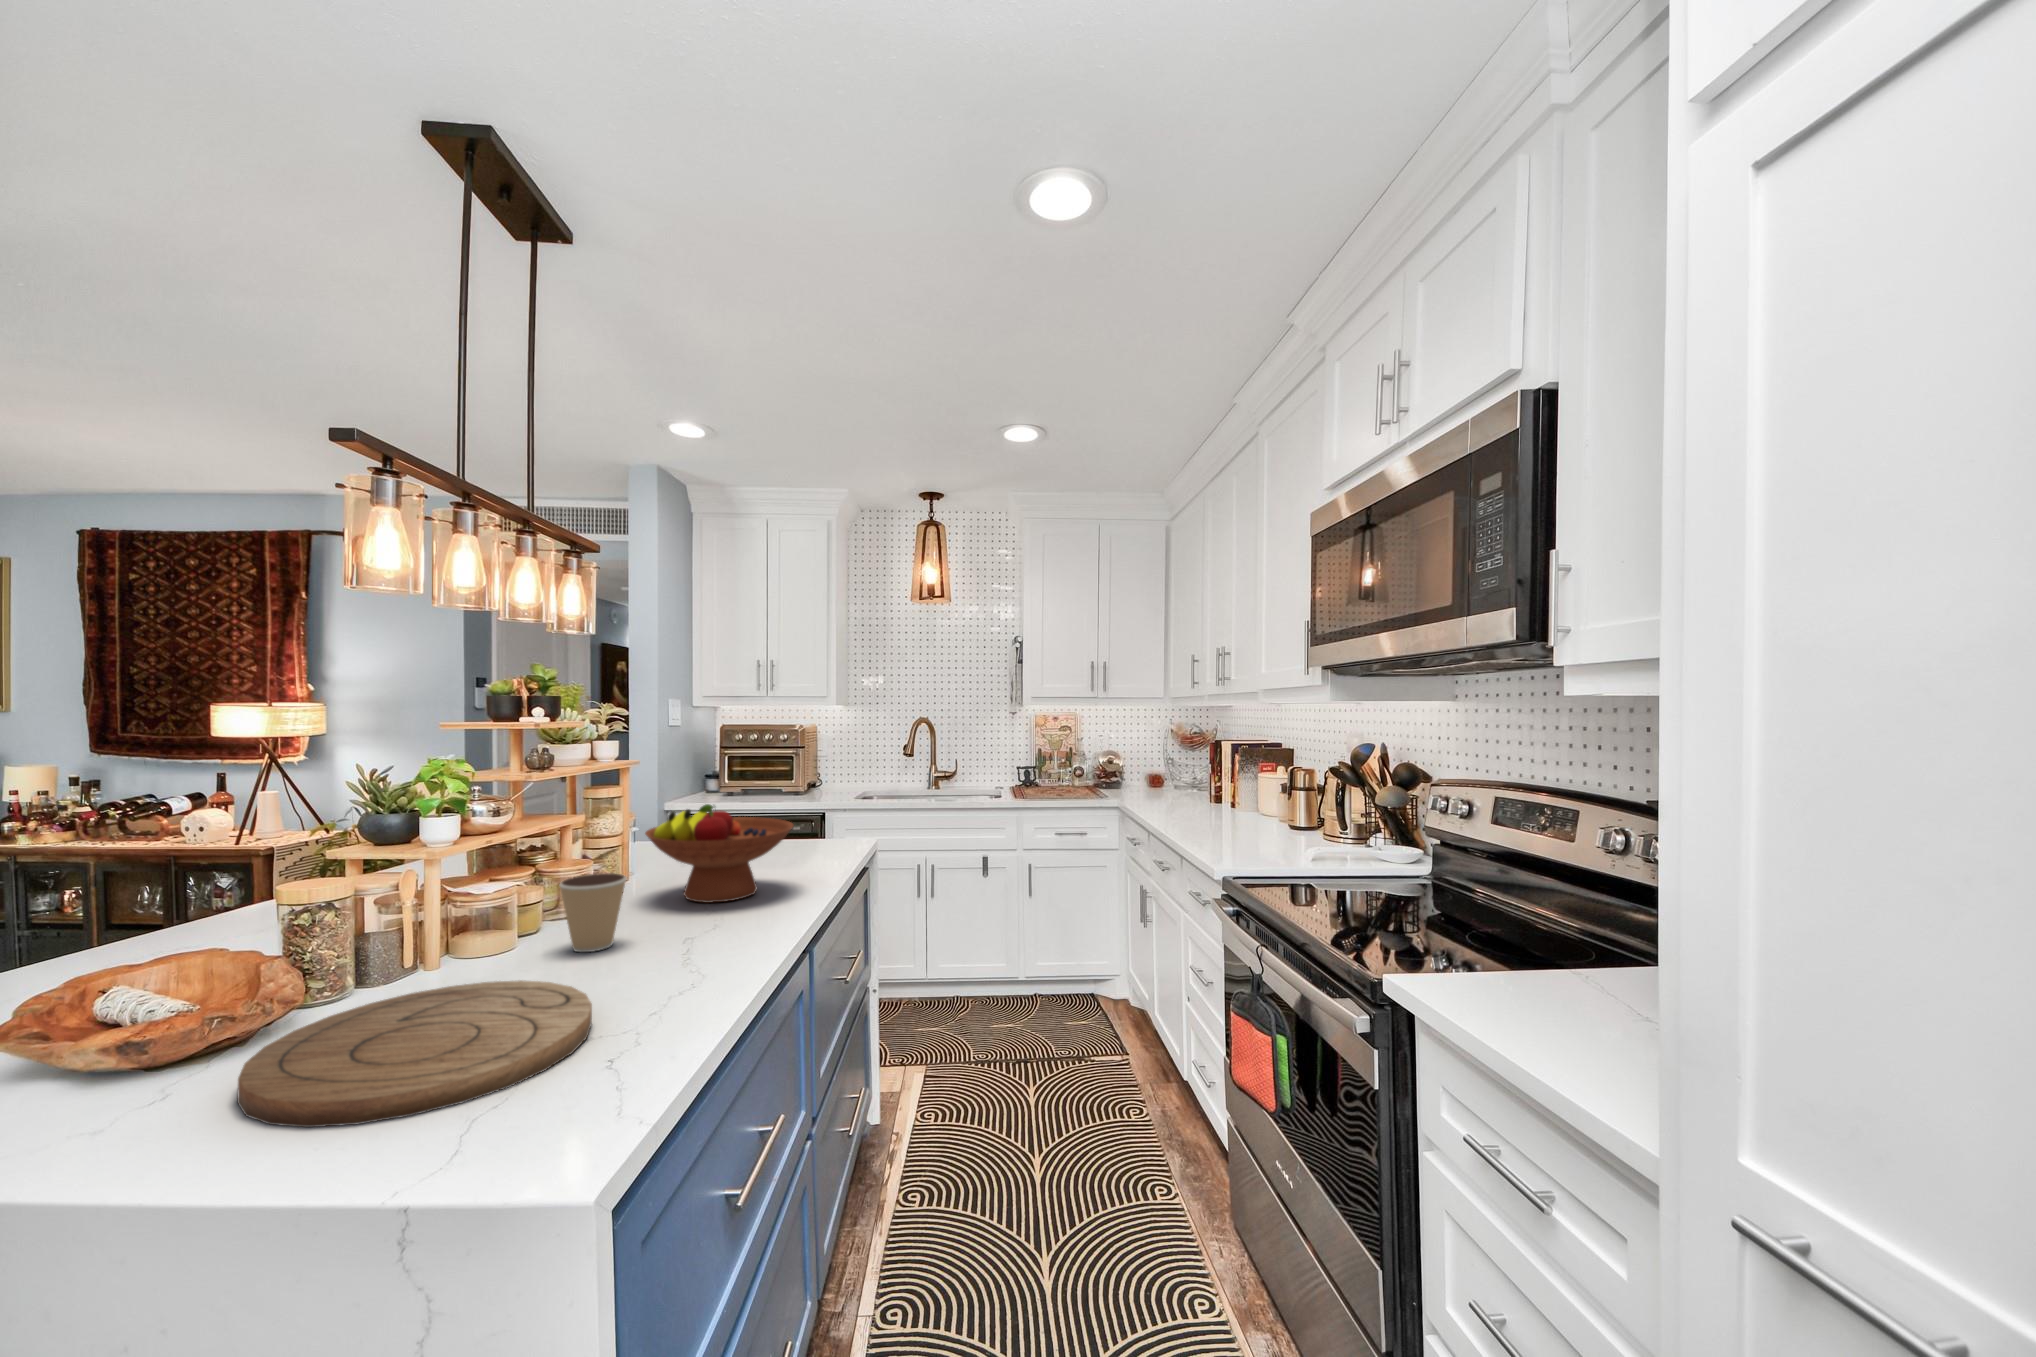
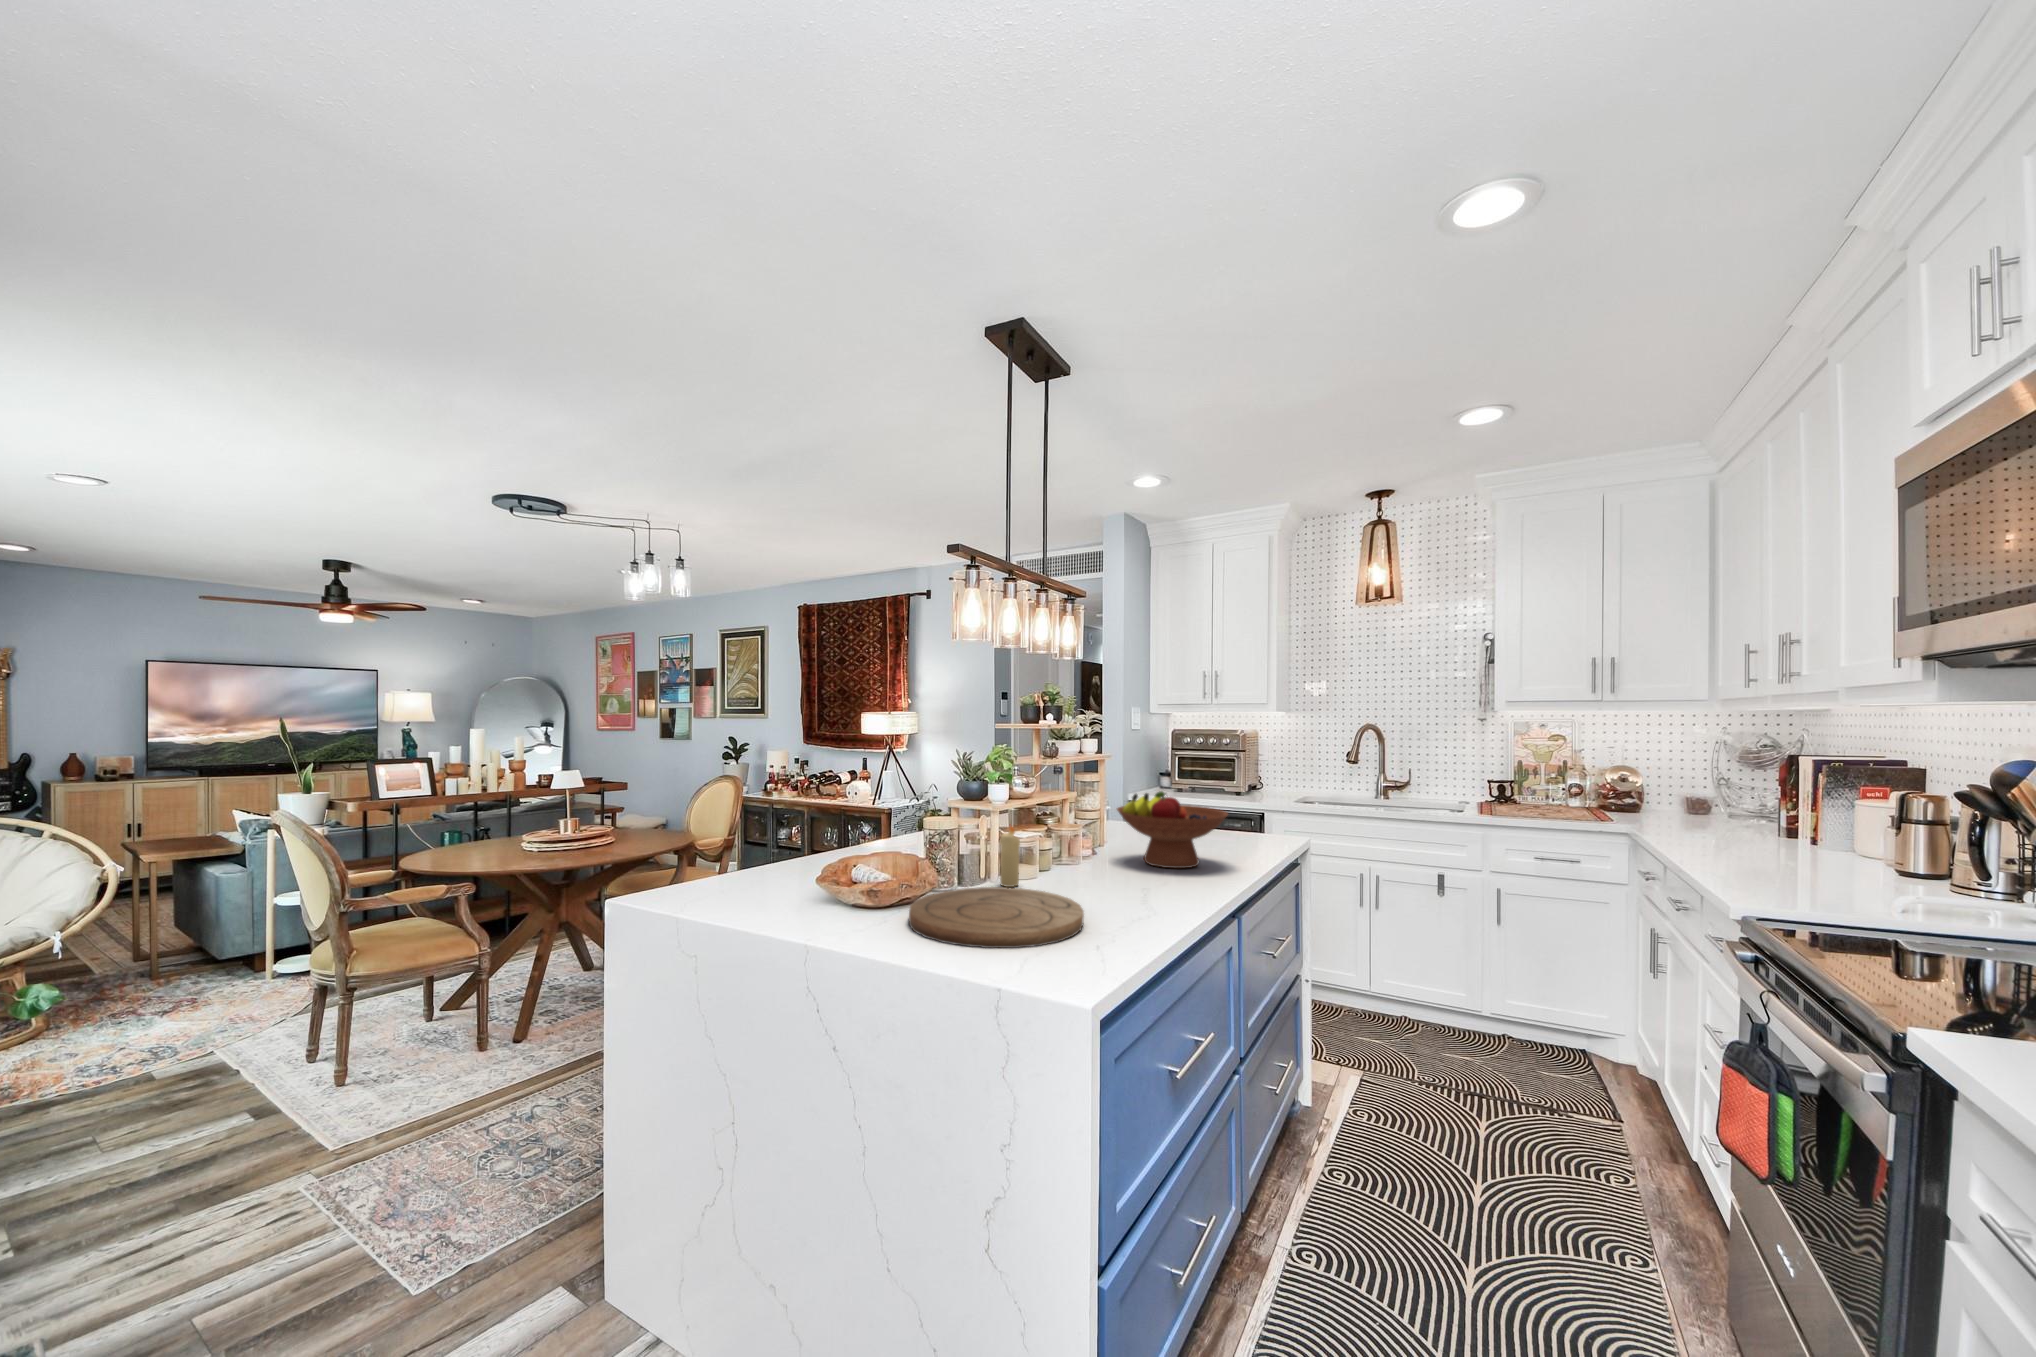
coffee cup: present [560,873,627,952] -> none [1062,831,1105,885]
candle: none [449,880,487,977] -> present [1000,824,1020,887]

